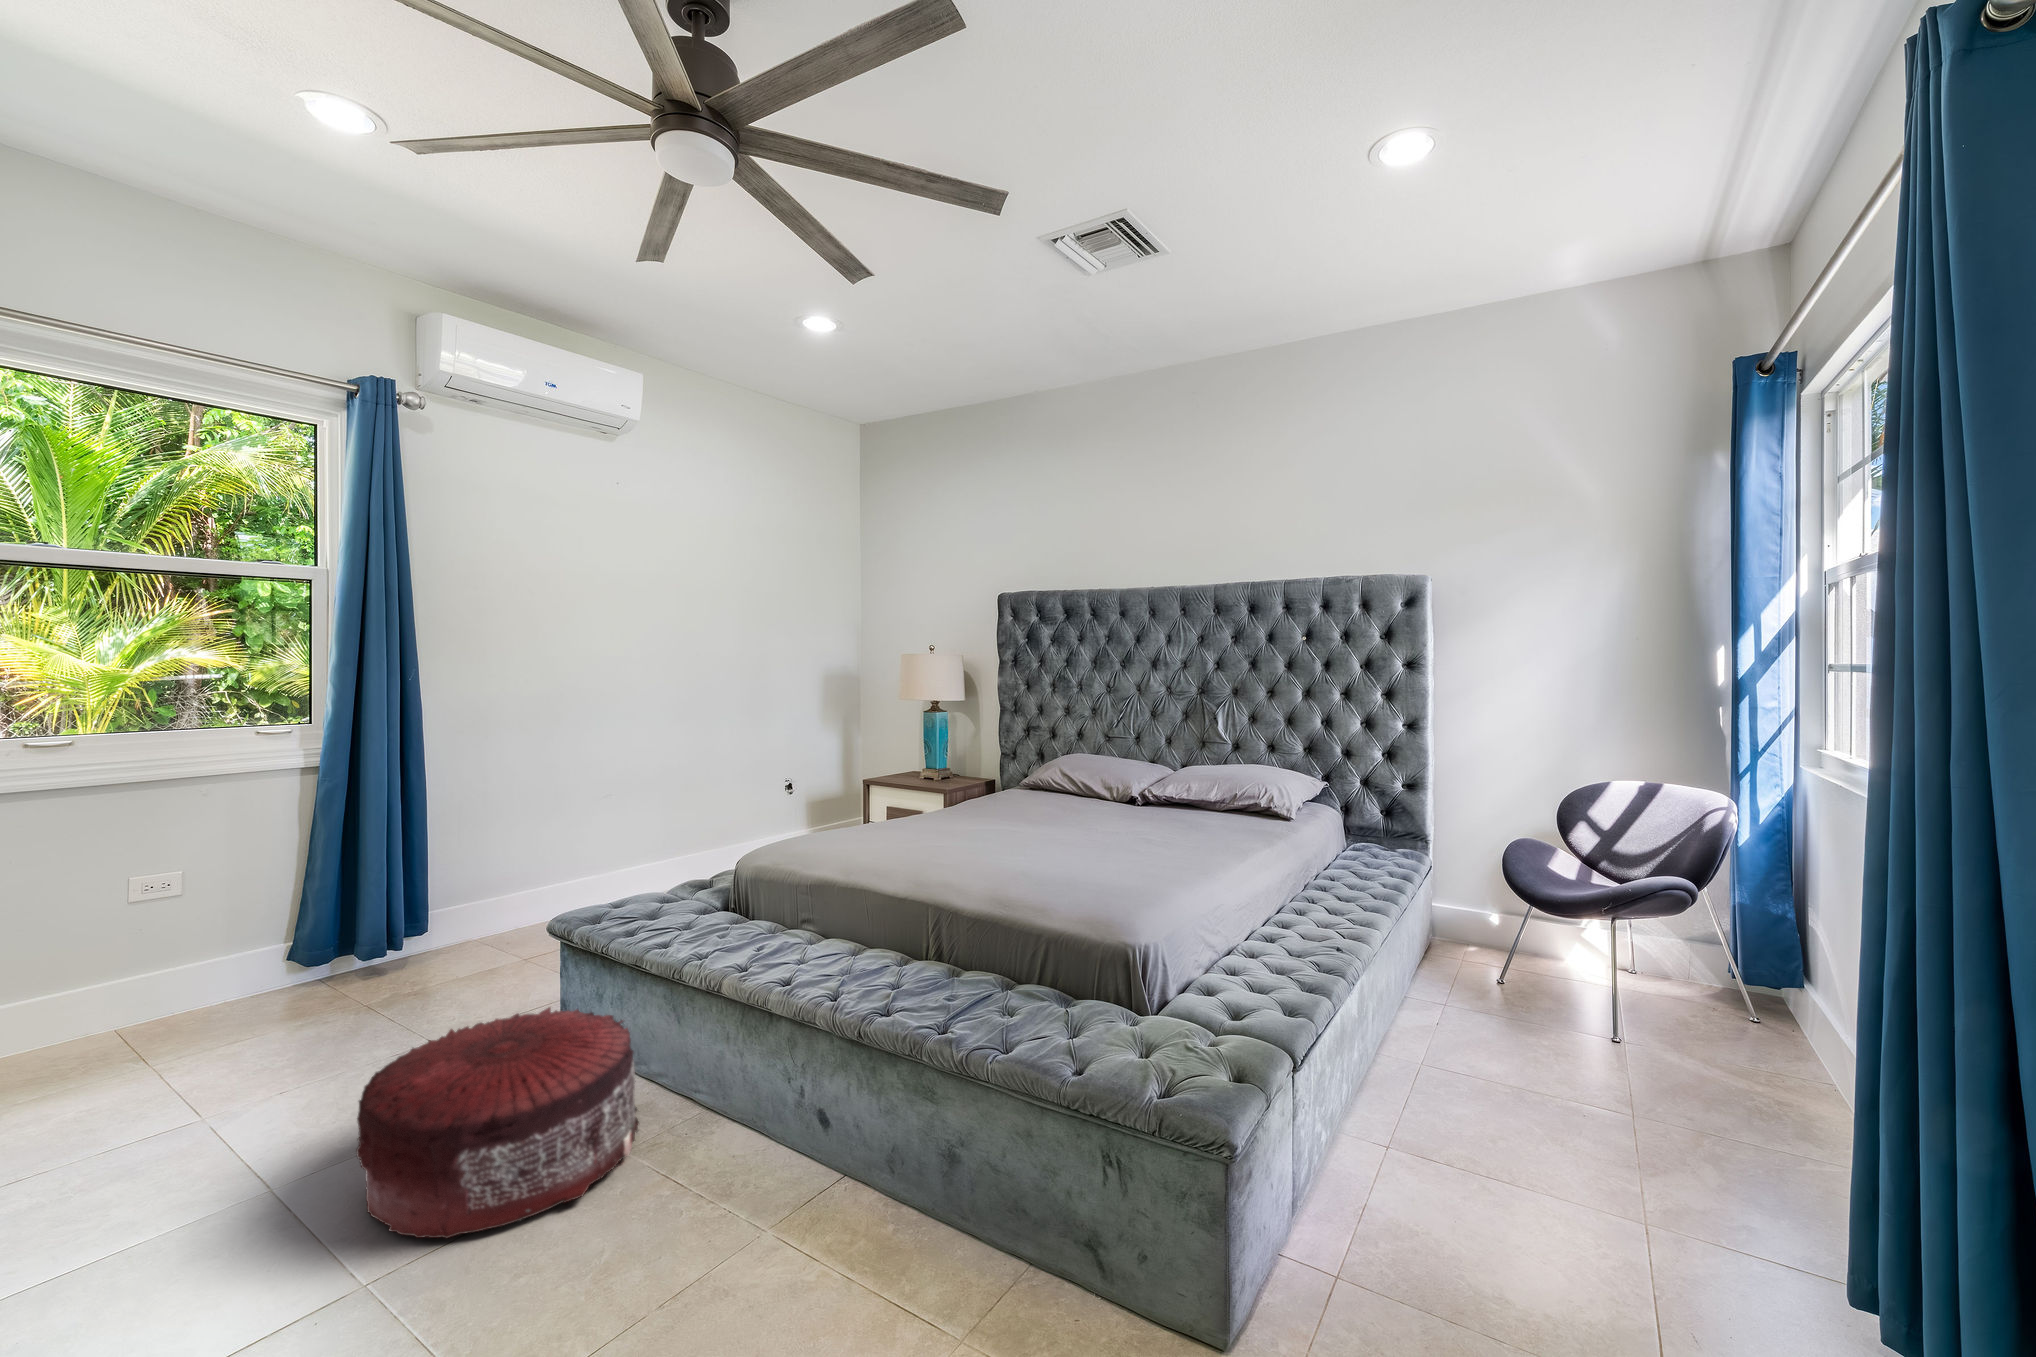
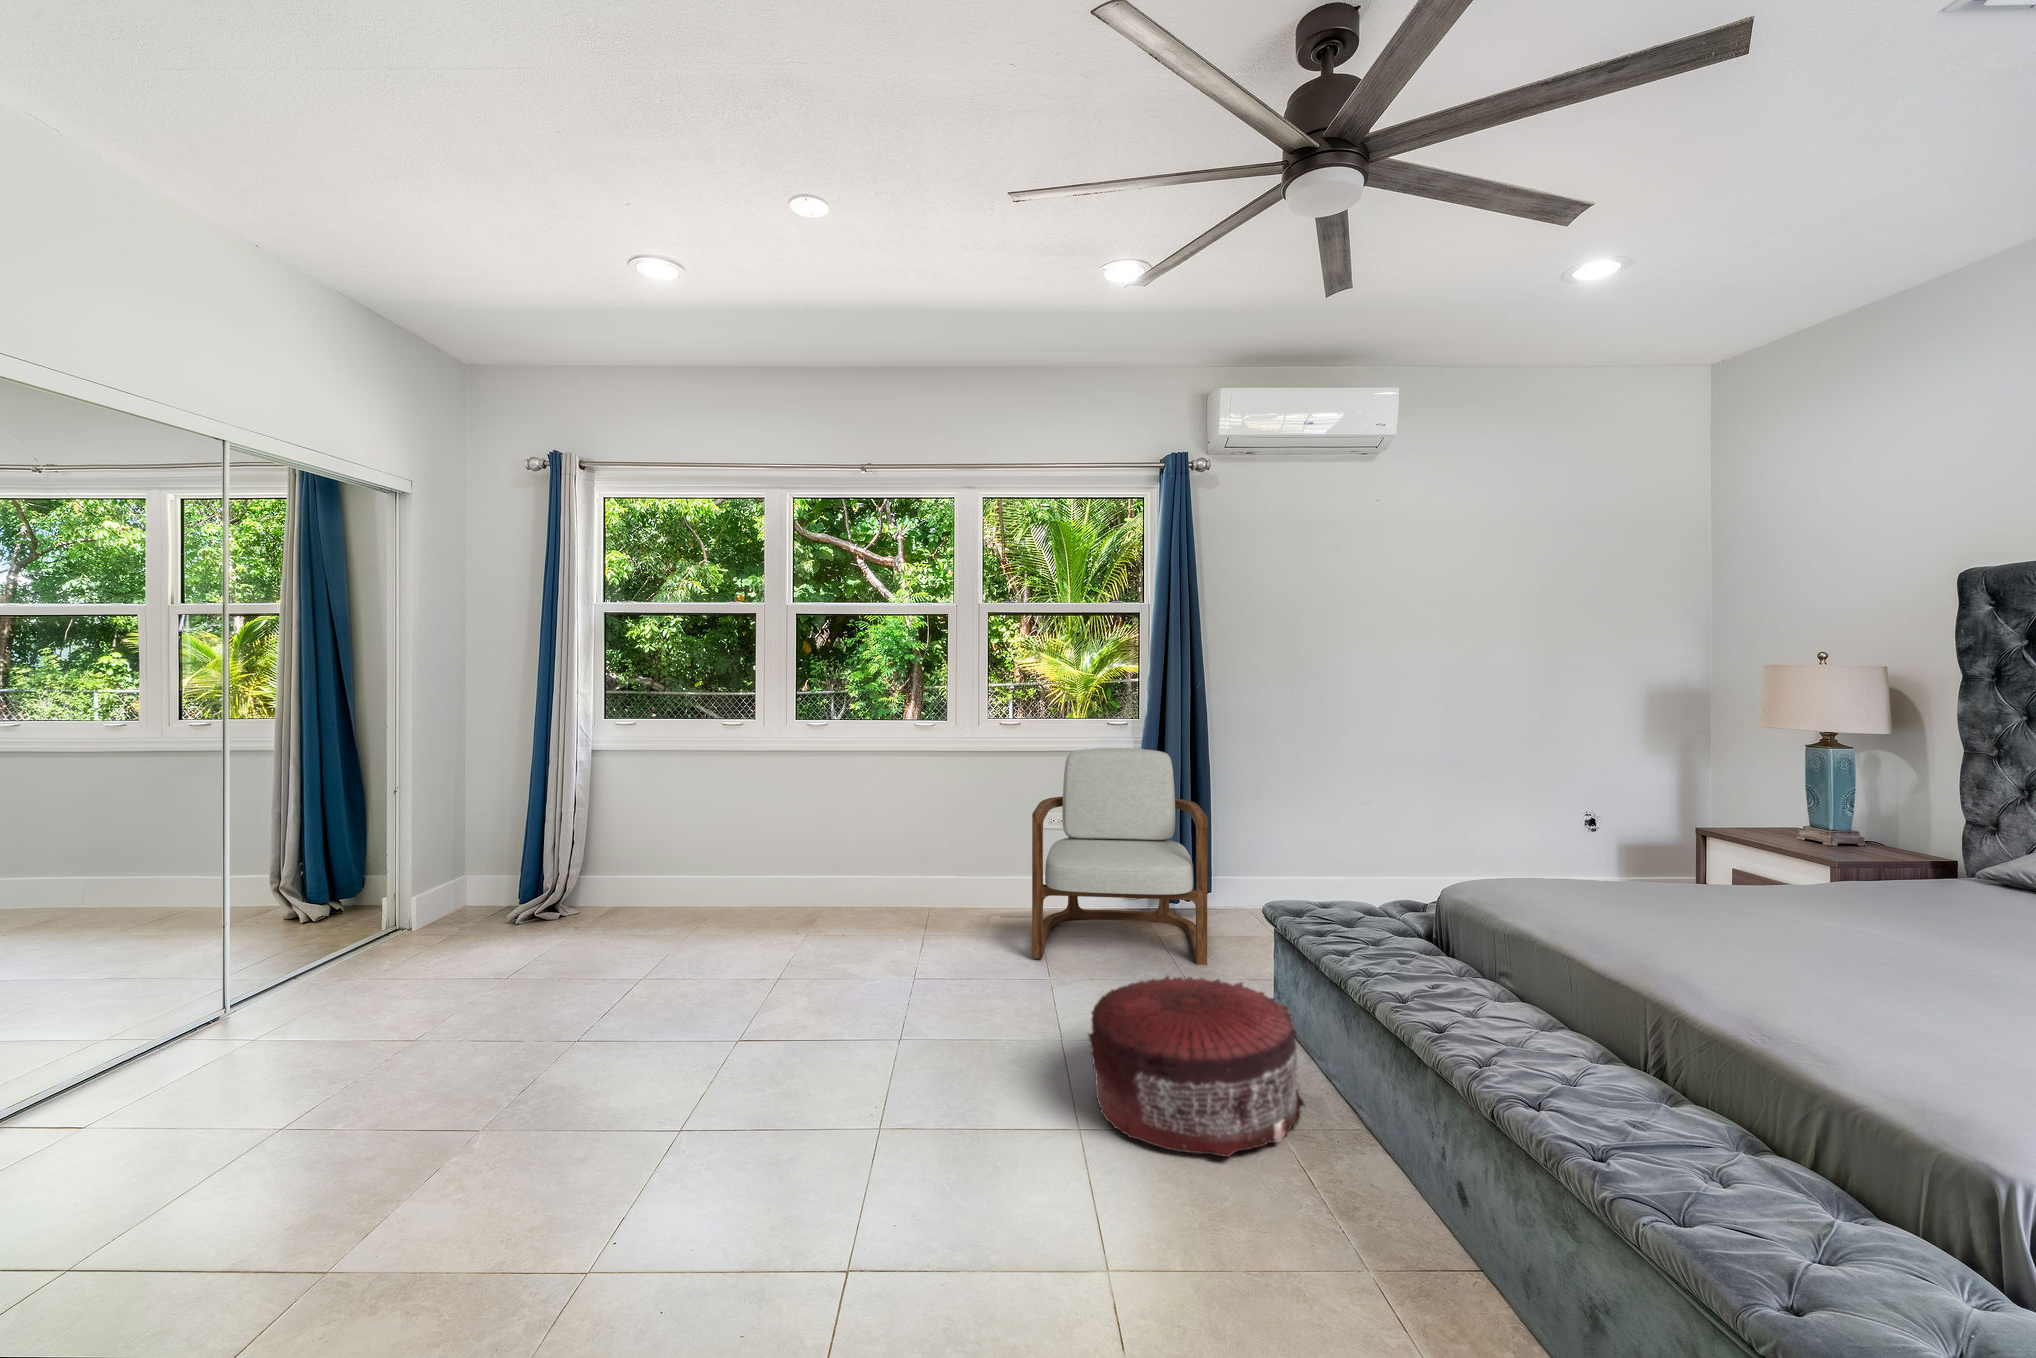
armchair: none [137,761,446,1088] -> present [1032,748,1207,965]

